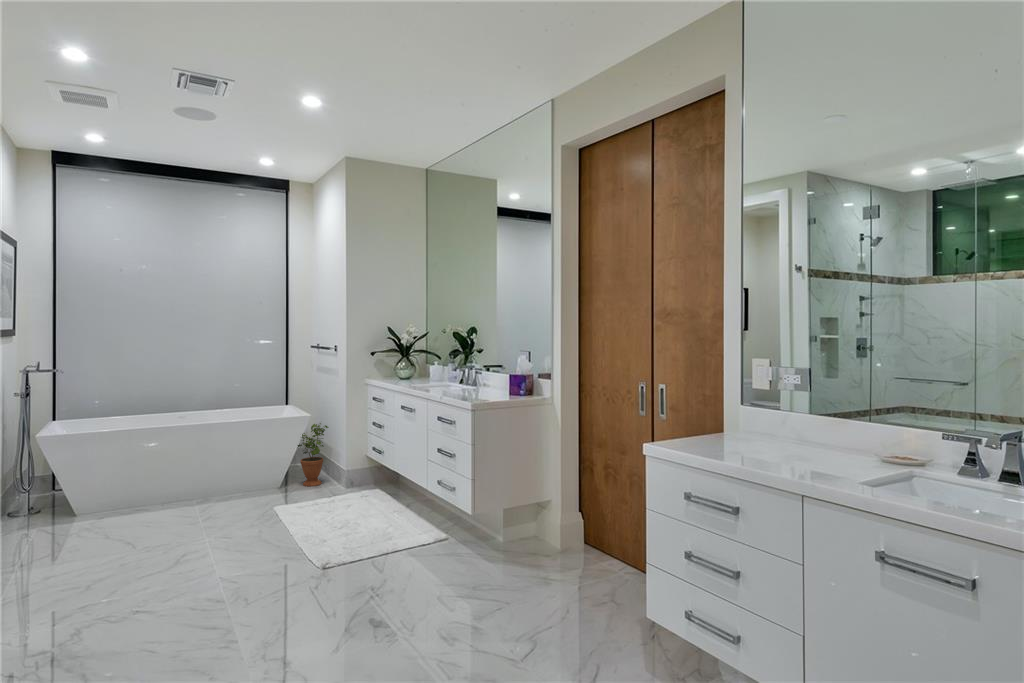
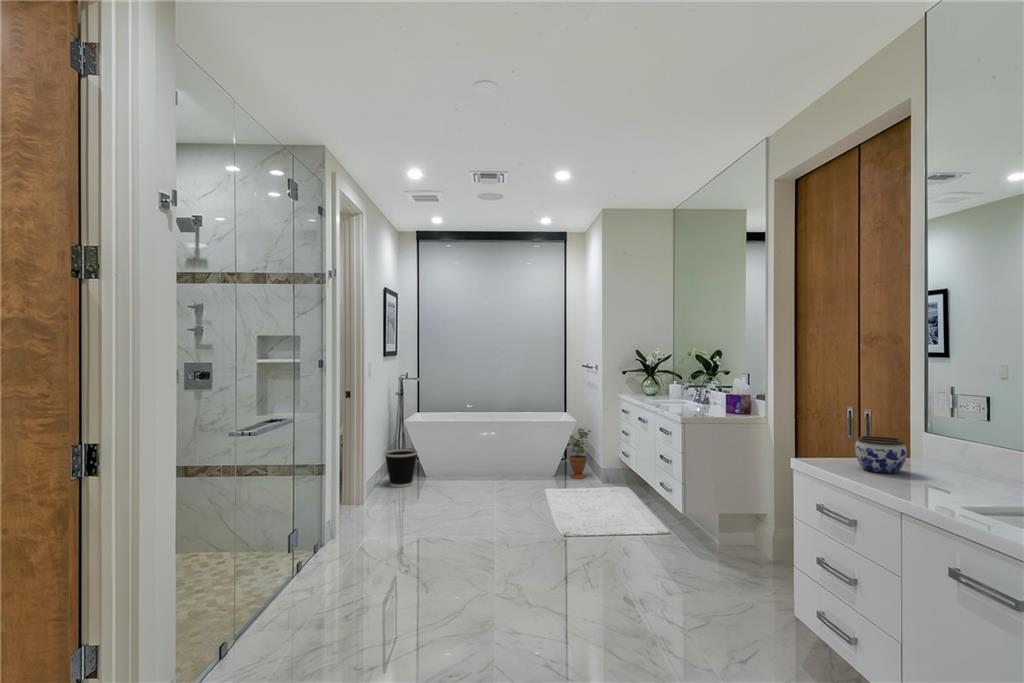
jar: none [718,414,766,452] -> present [855,436,907,473]
wastebasket: none [9,477,72,538] -> present [385,449,418,487]

